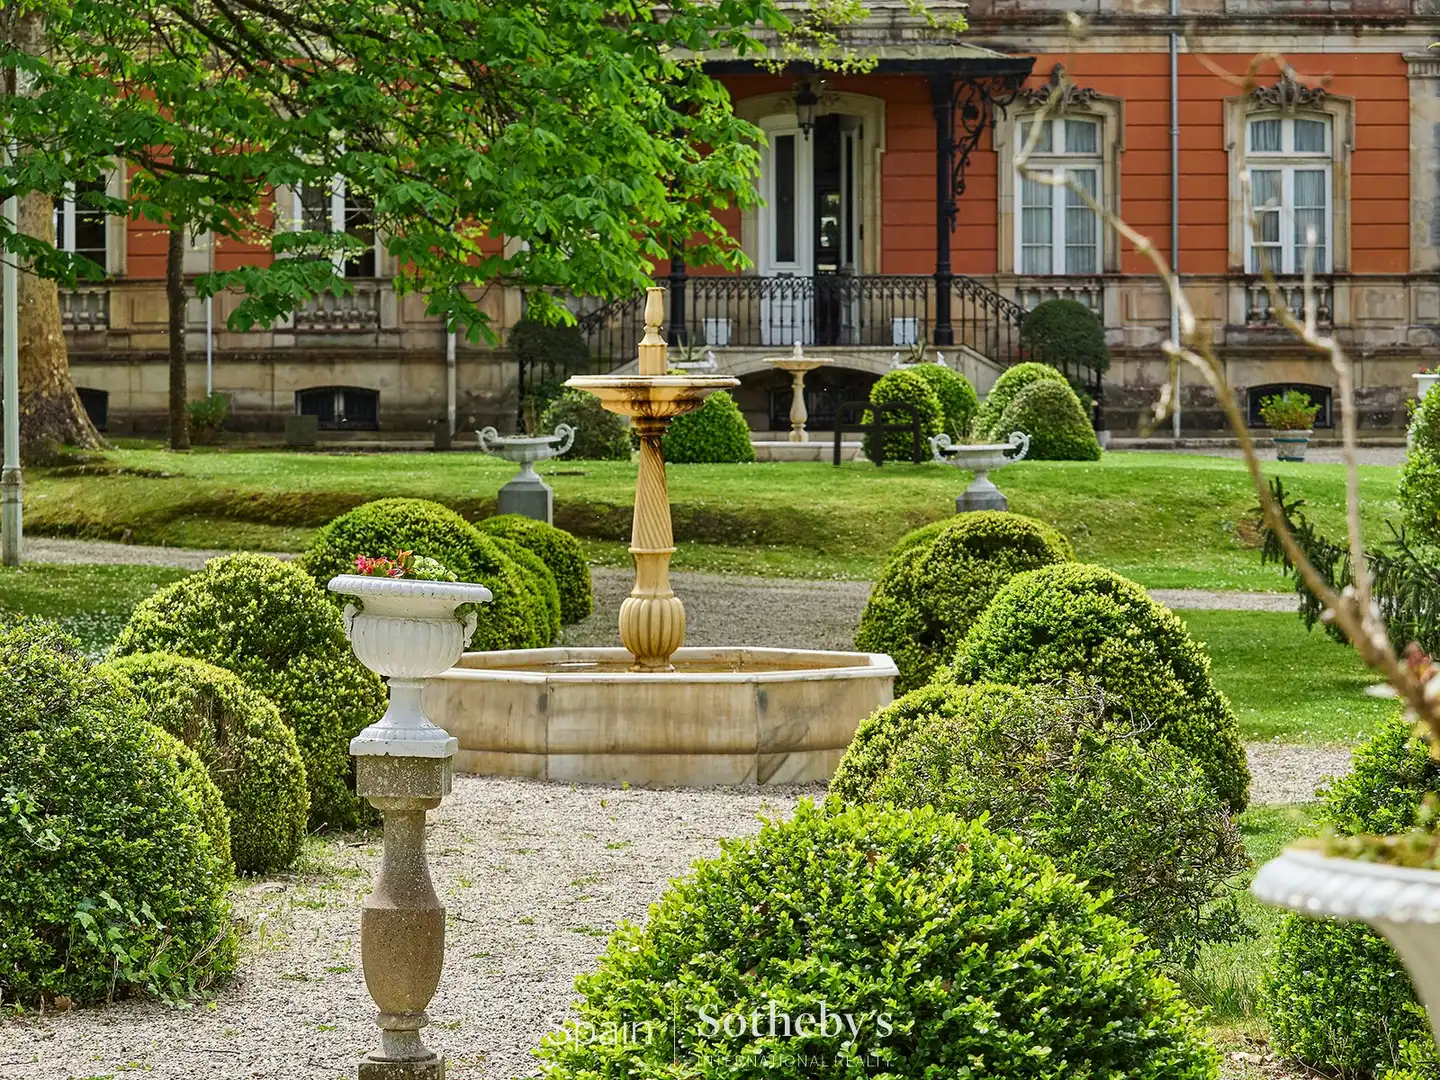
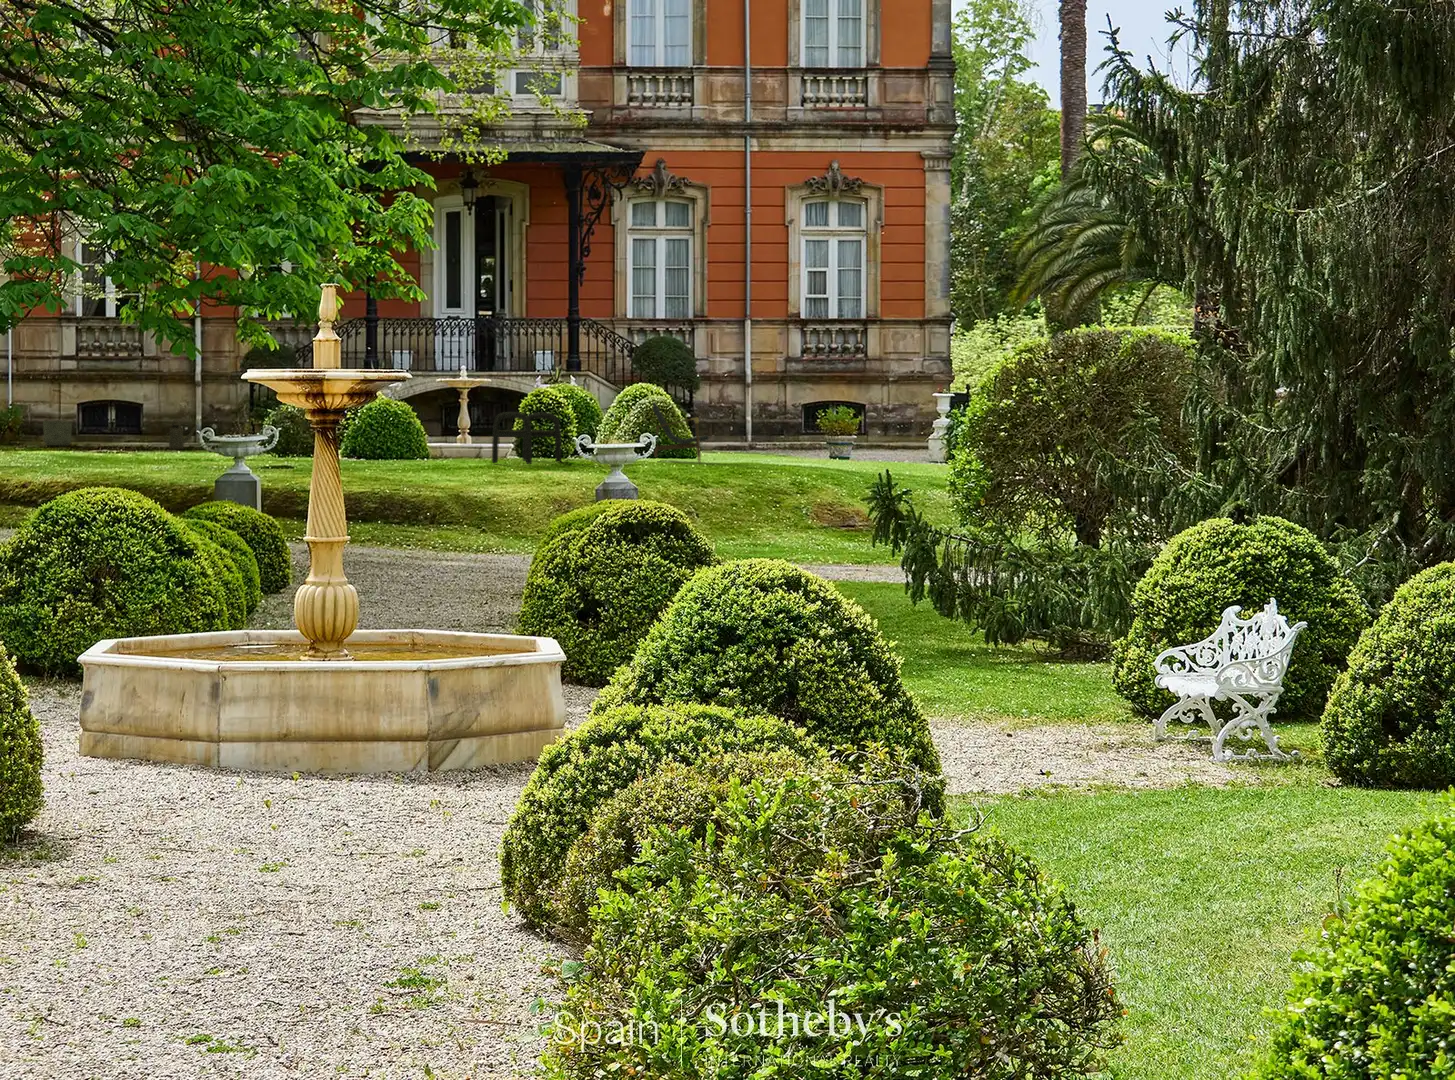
lounge chair: none [1036,386,1113,465] -> present [653,402,709,462]

